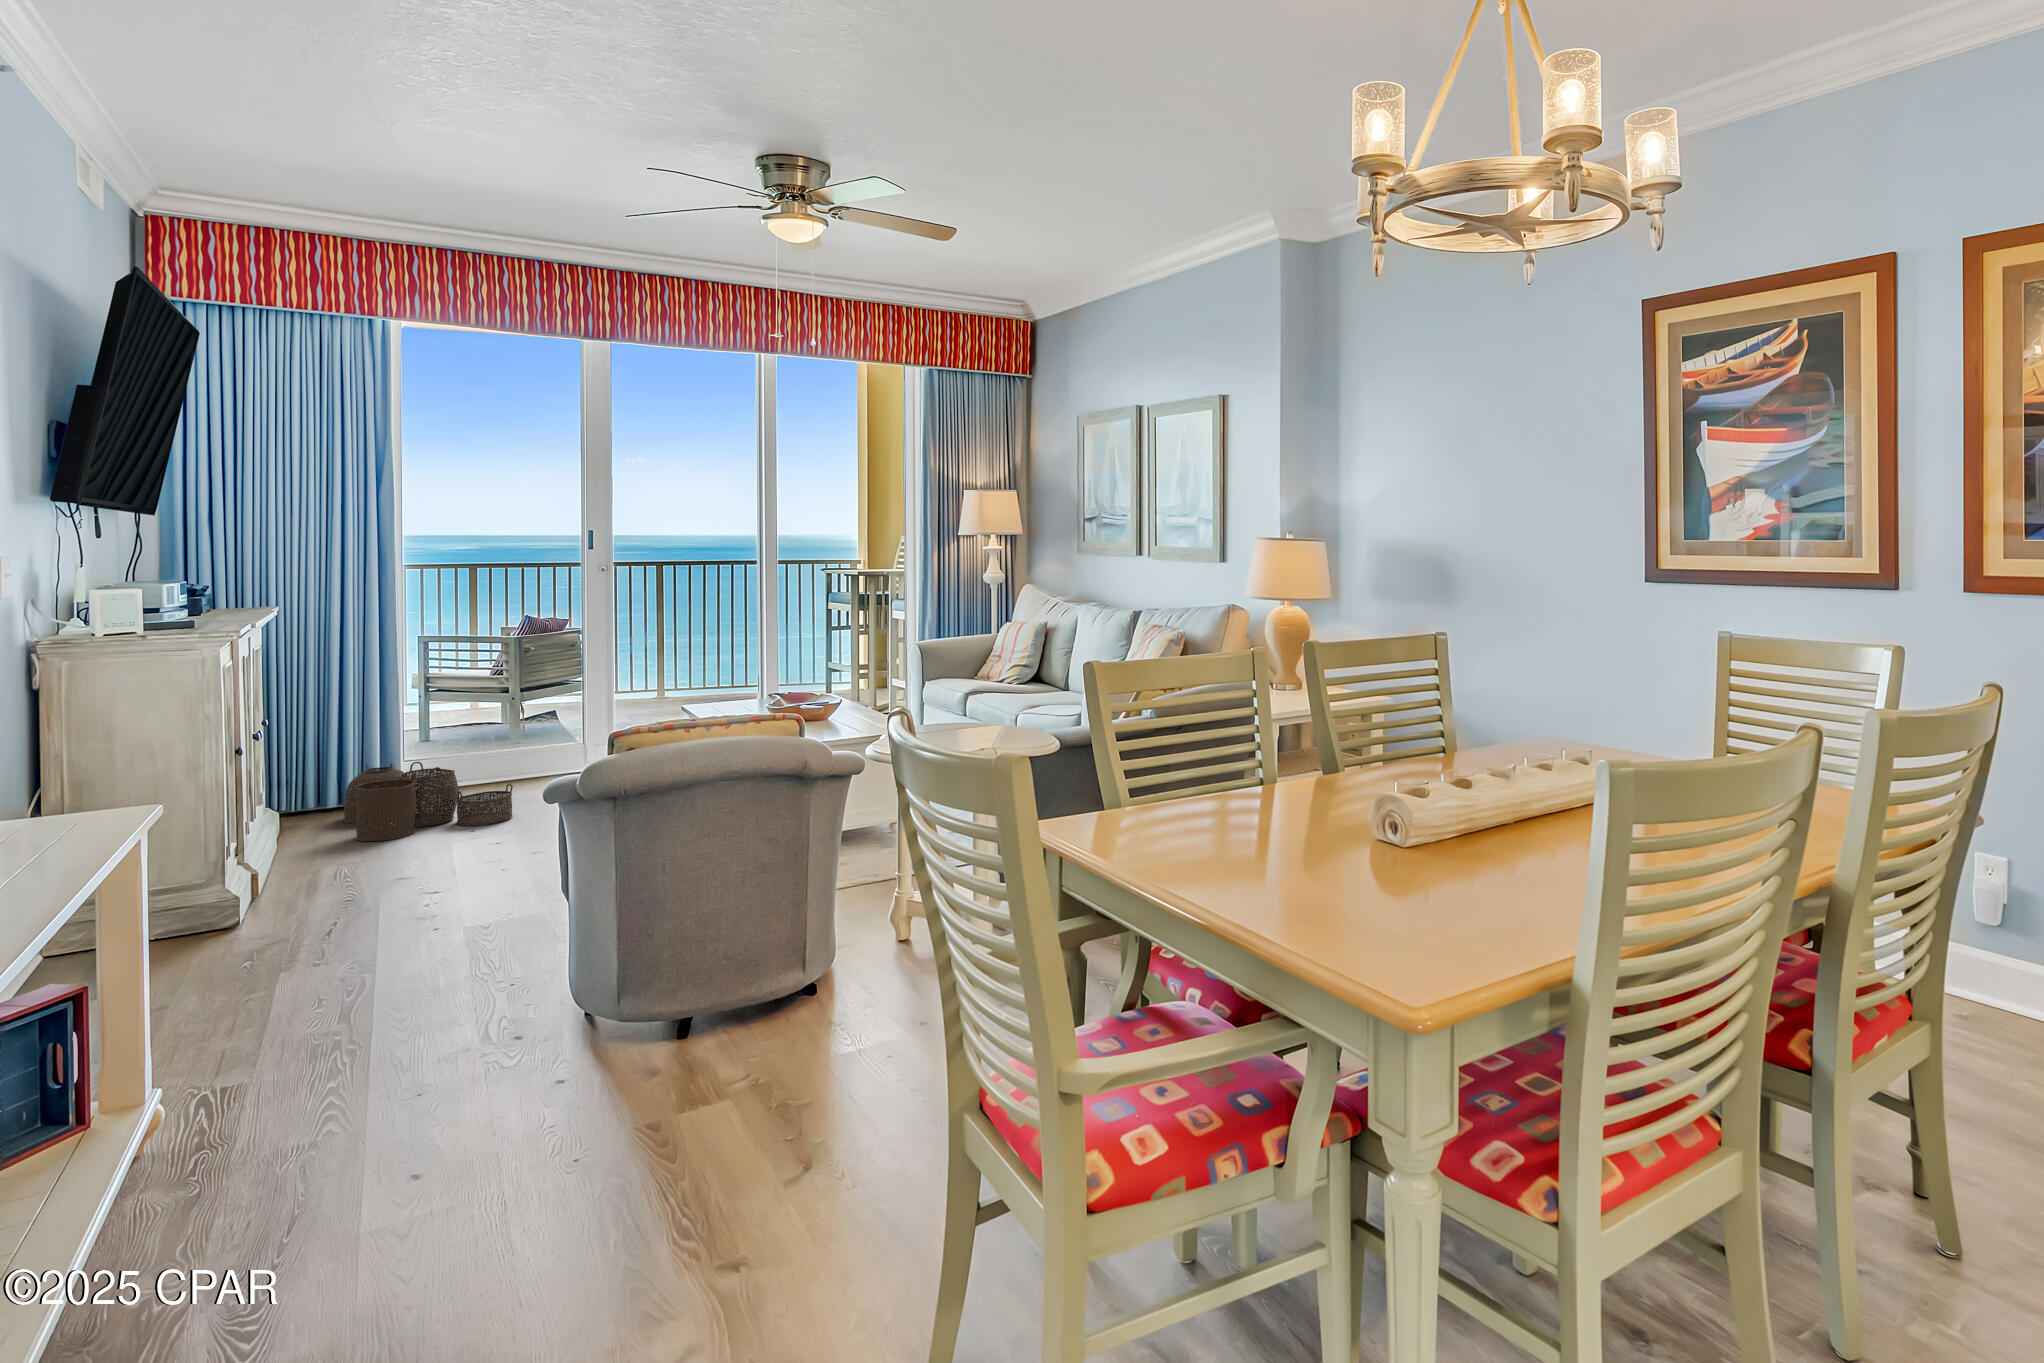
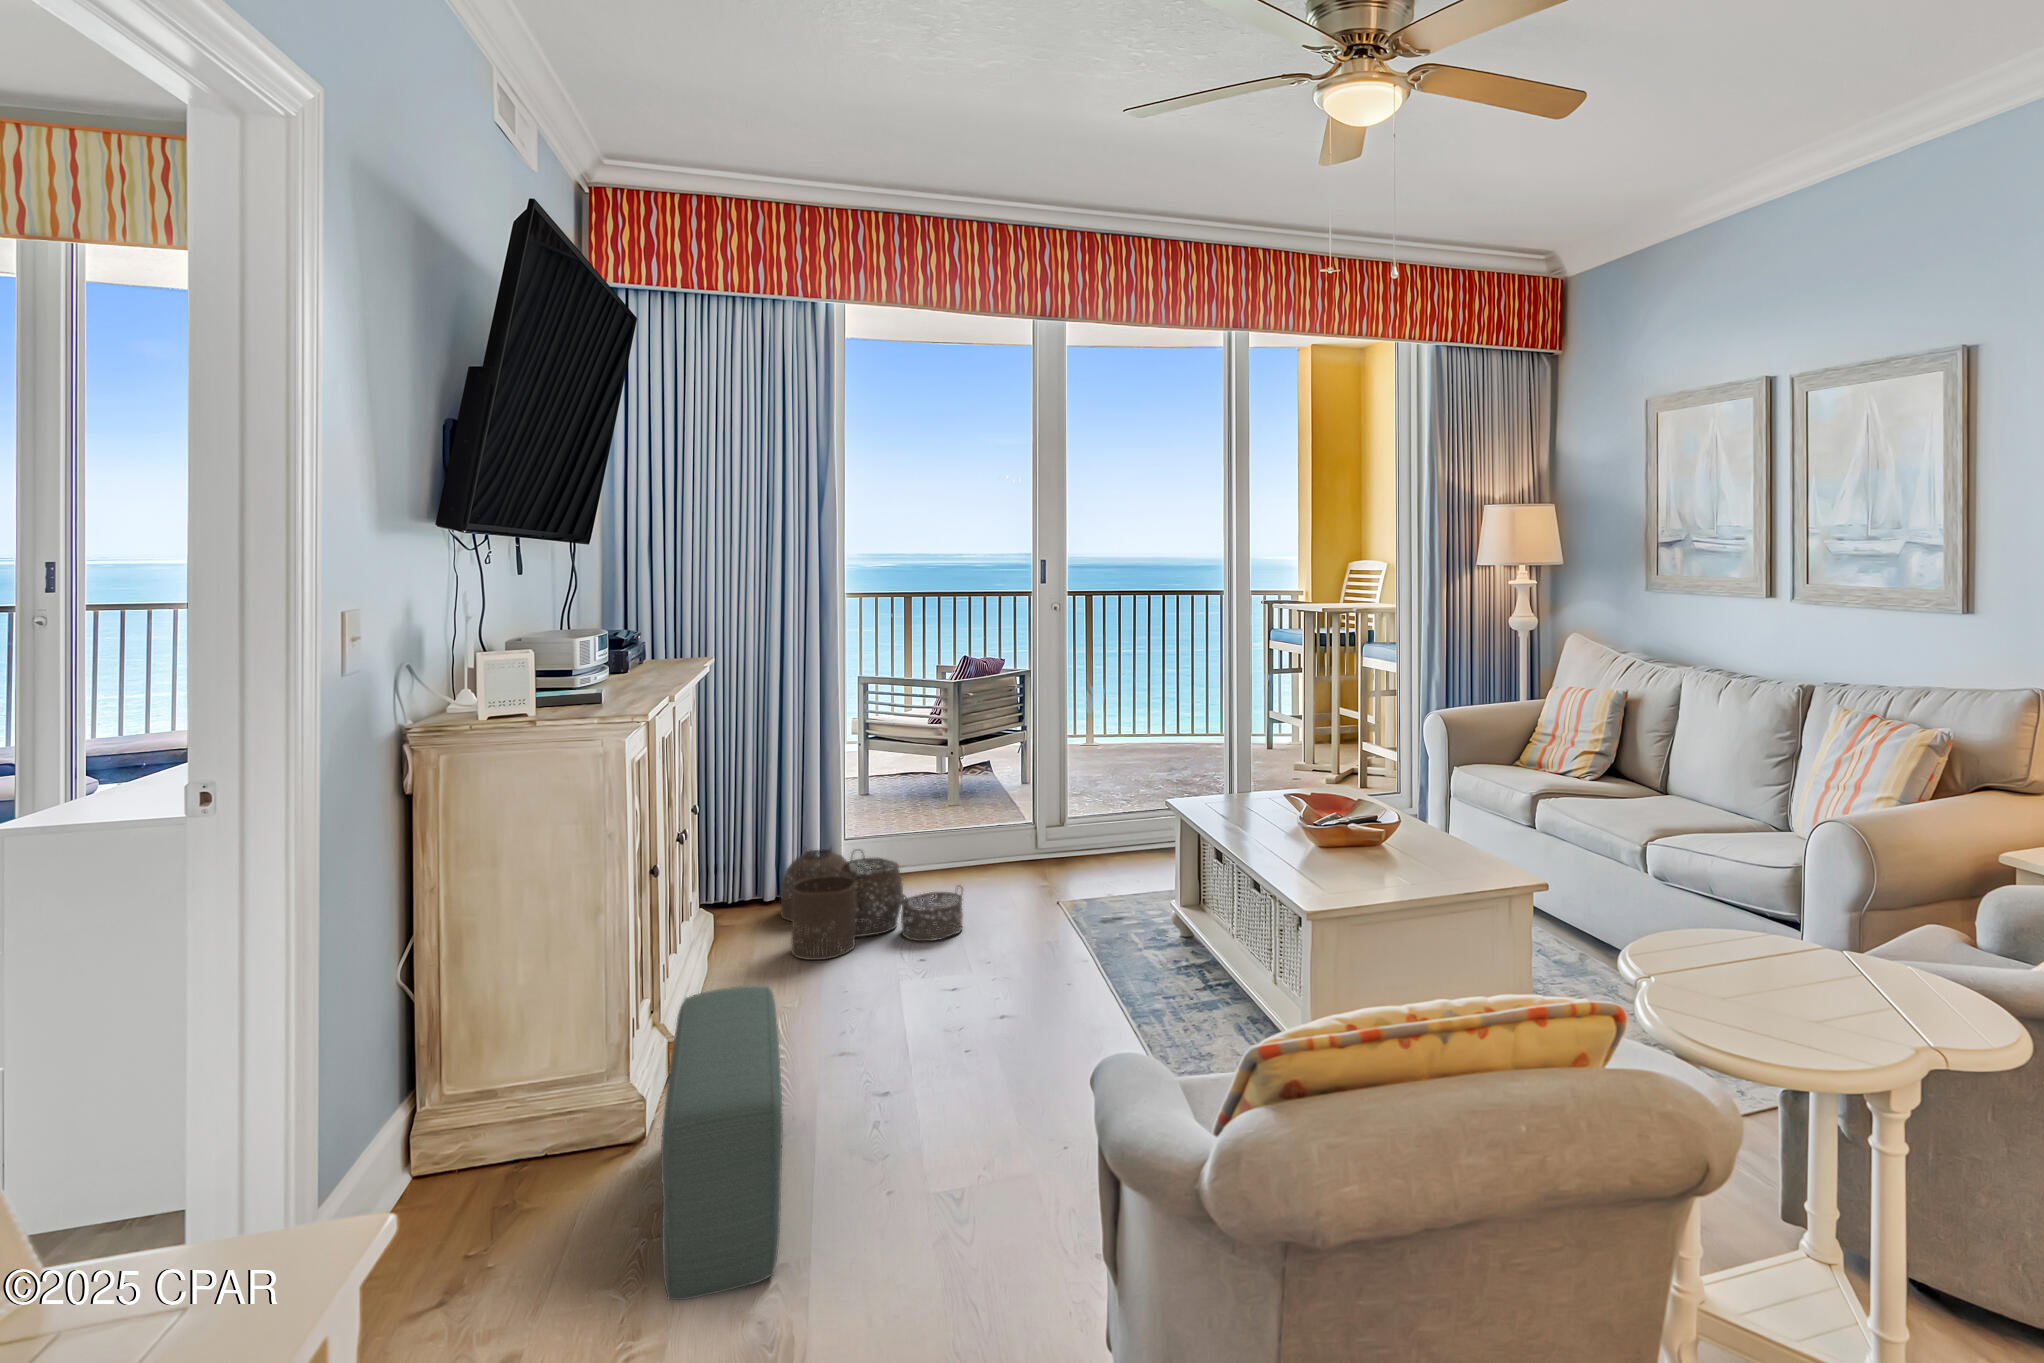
pouf: none [271,817,359,978] -> present [661,985,783,1300]

